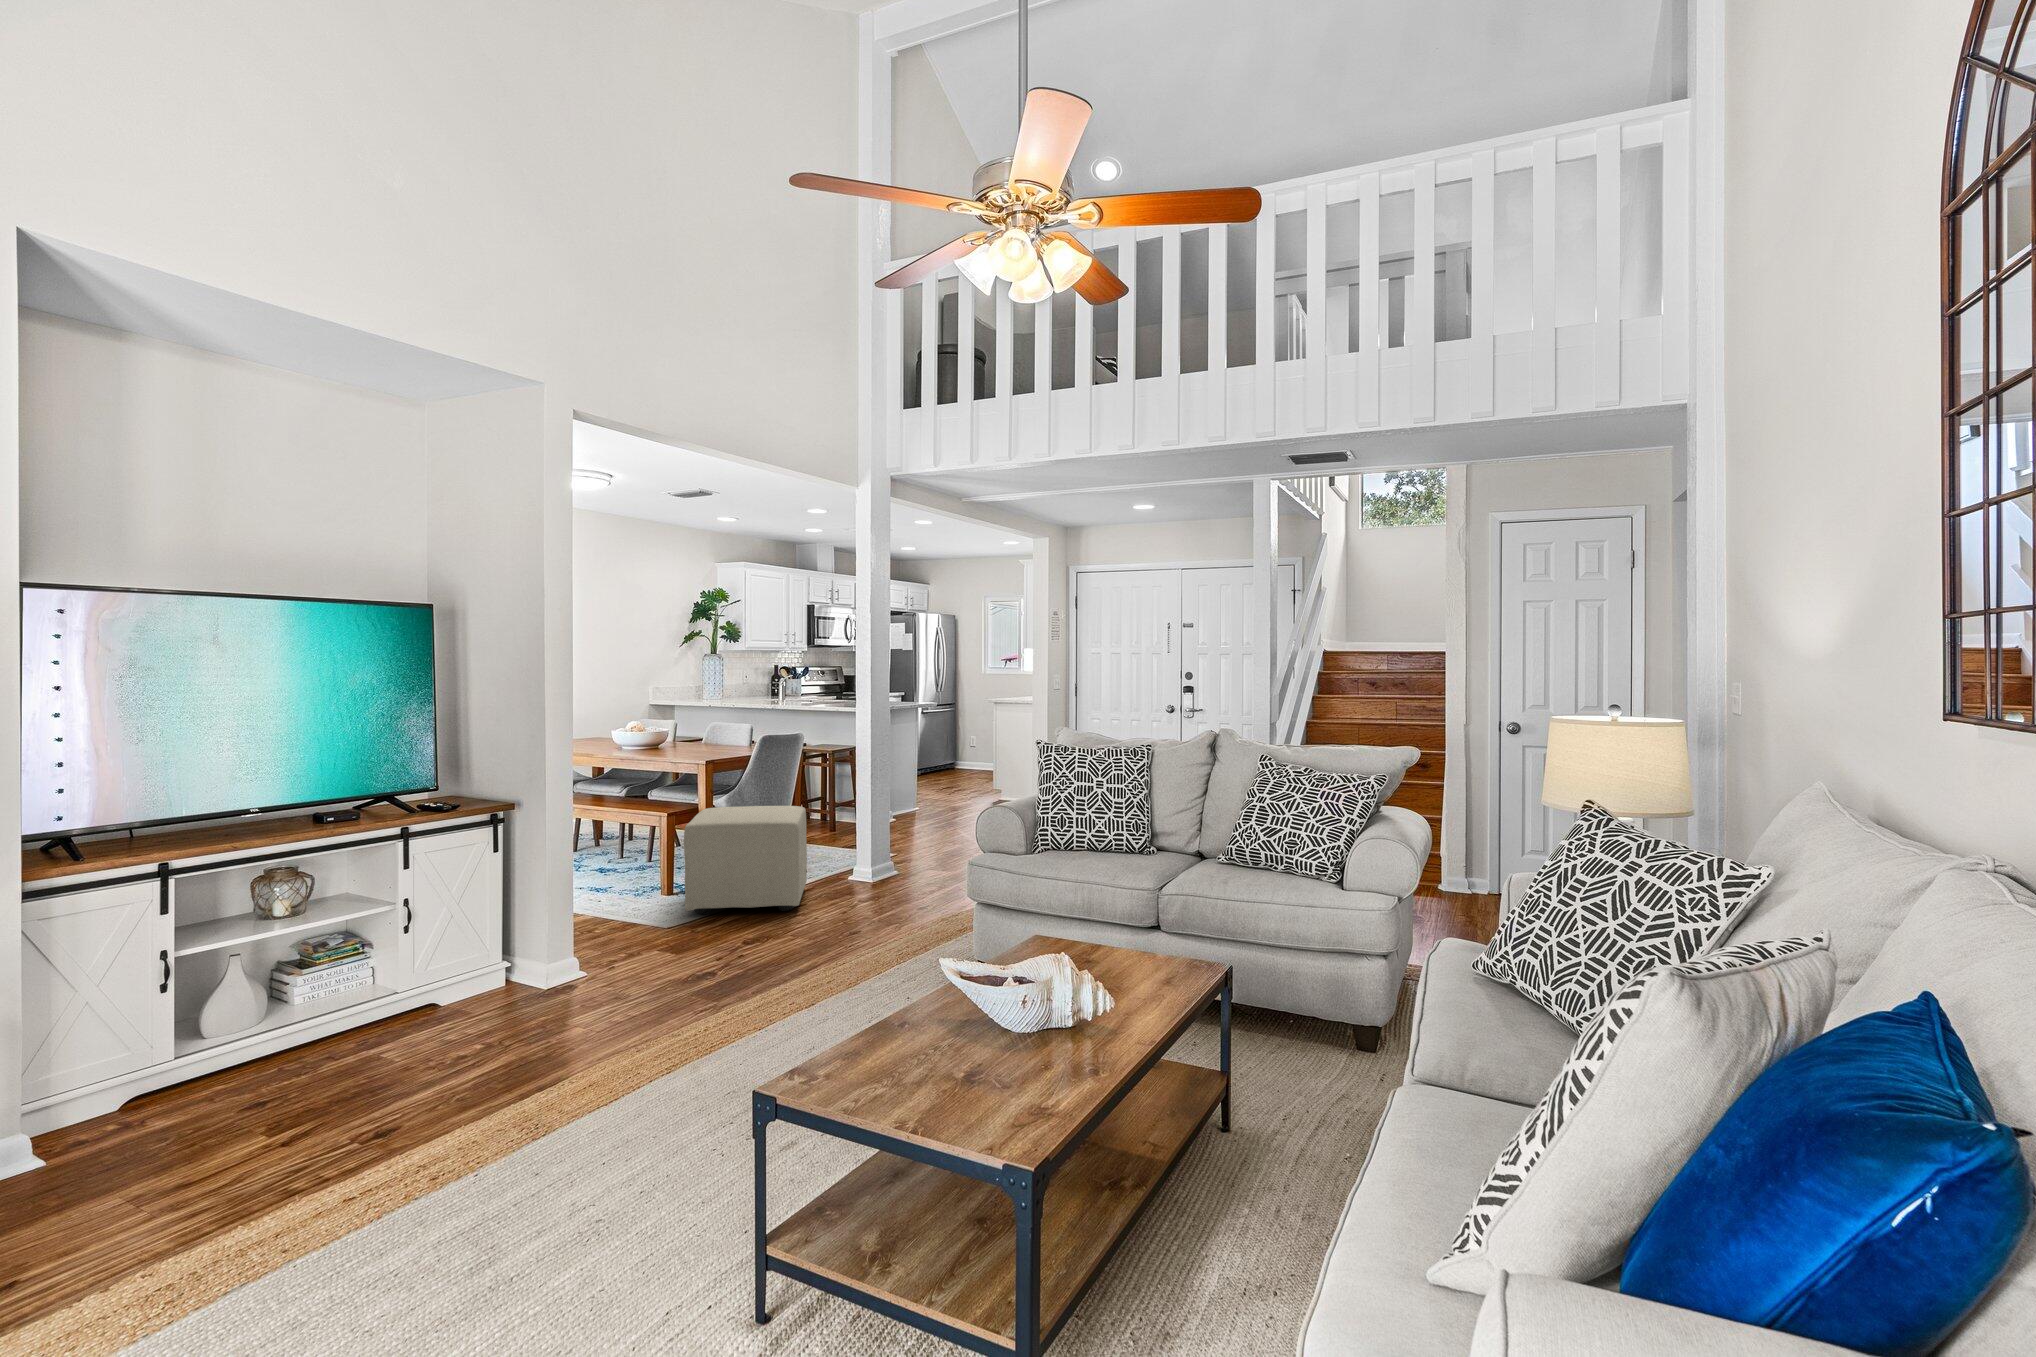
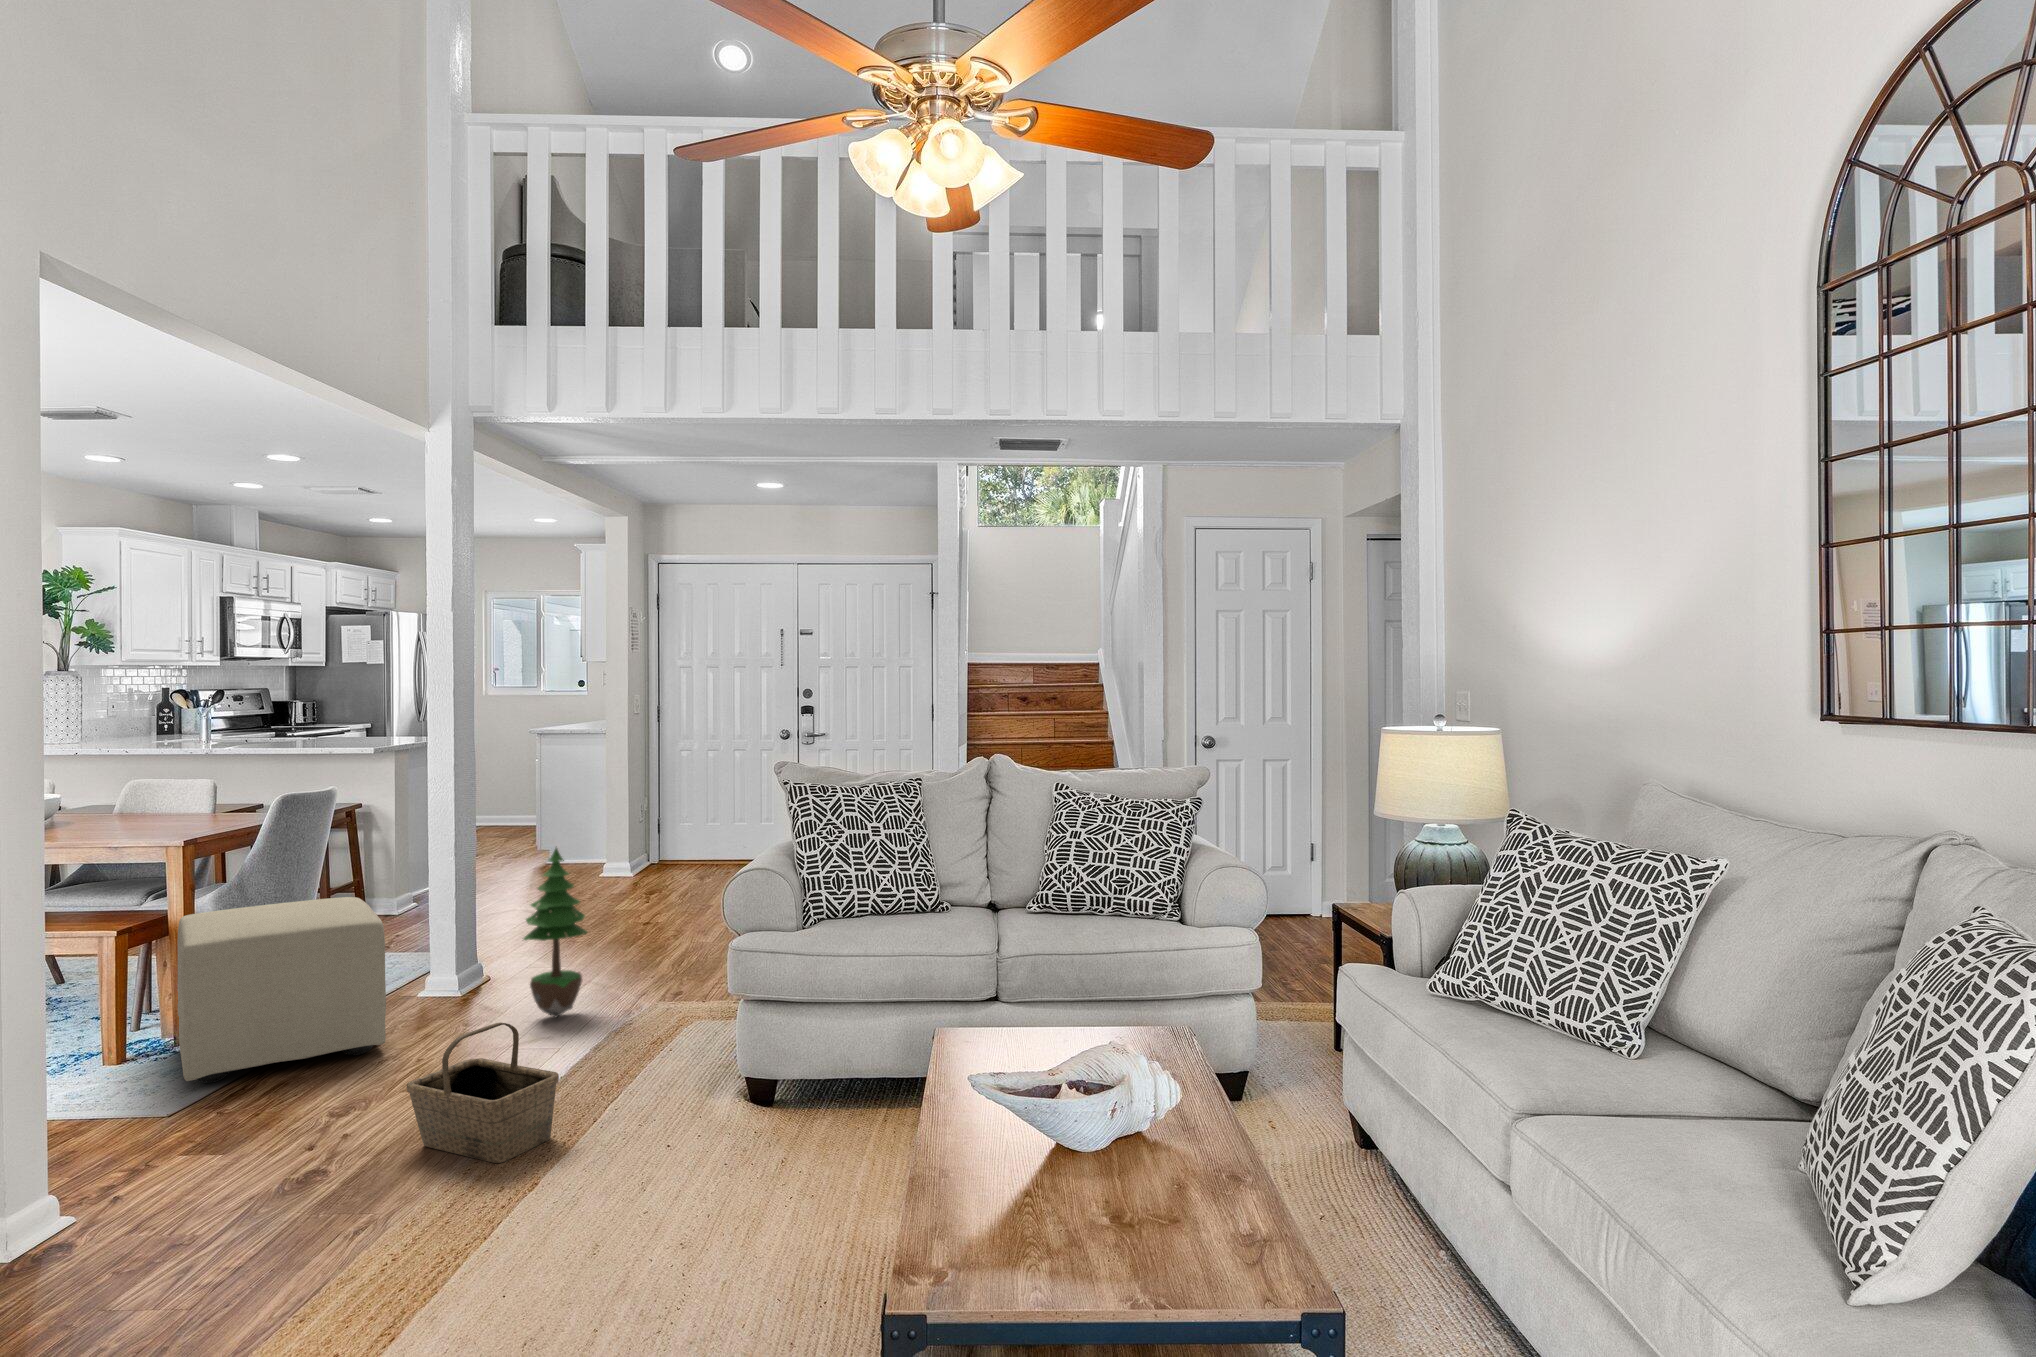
potted tree: none [890,781,935,907] -> present [524,848,587,1017]
basket: none [759,895,844,988] -> present [407,1022,559,1163]

